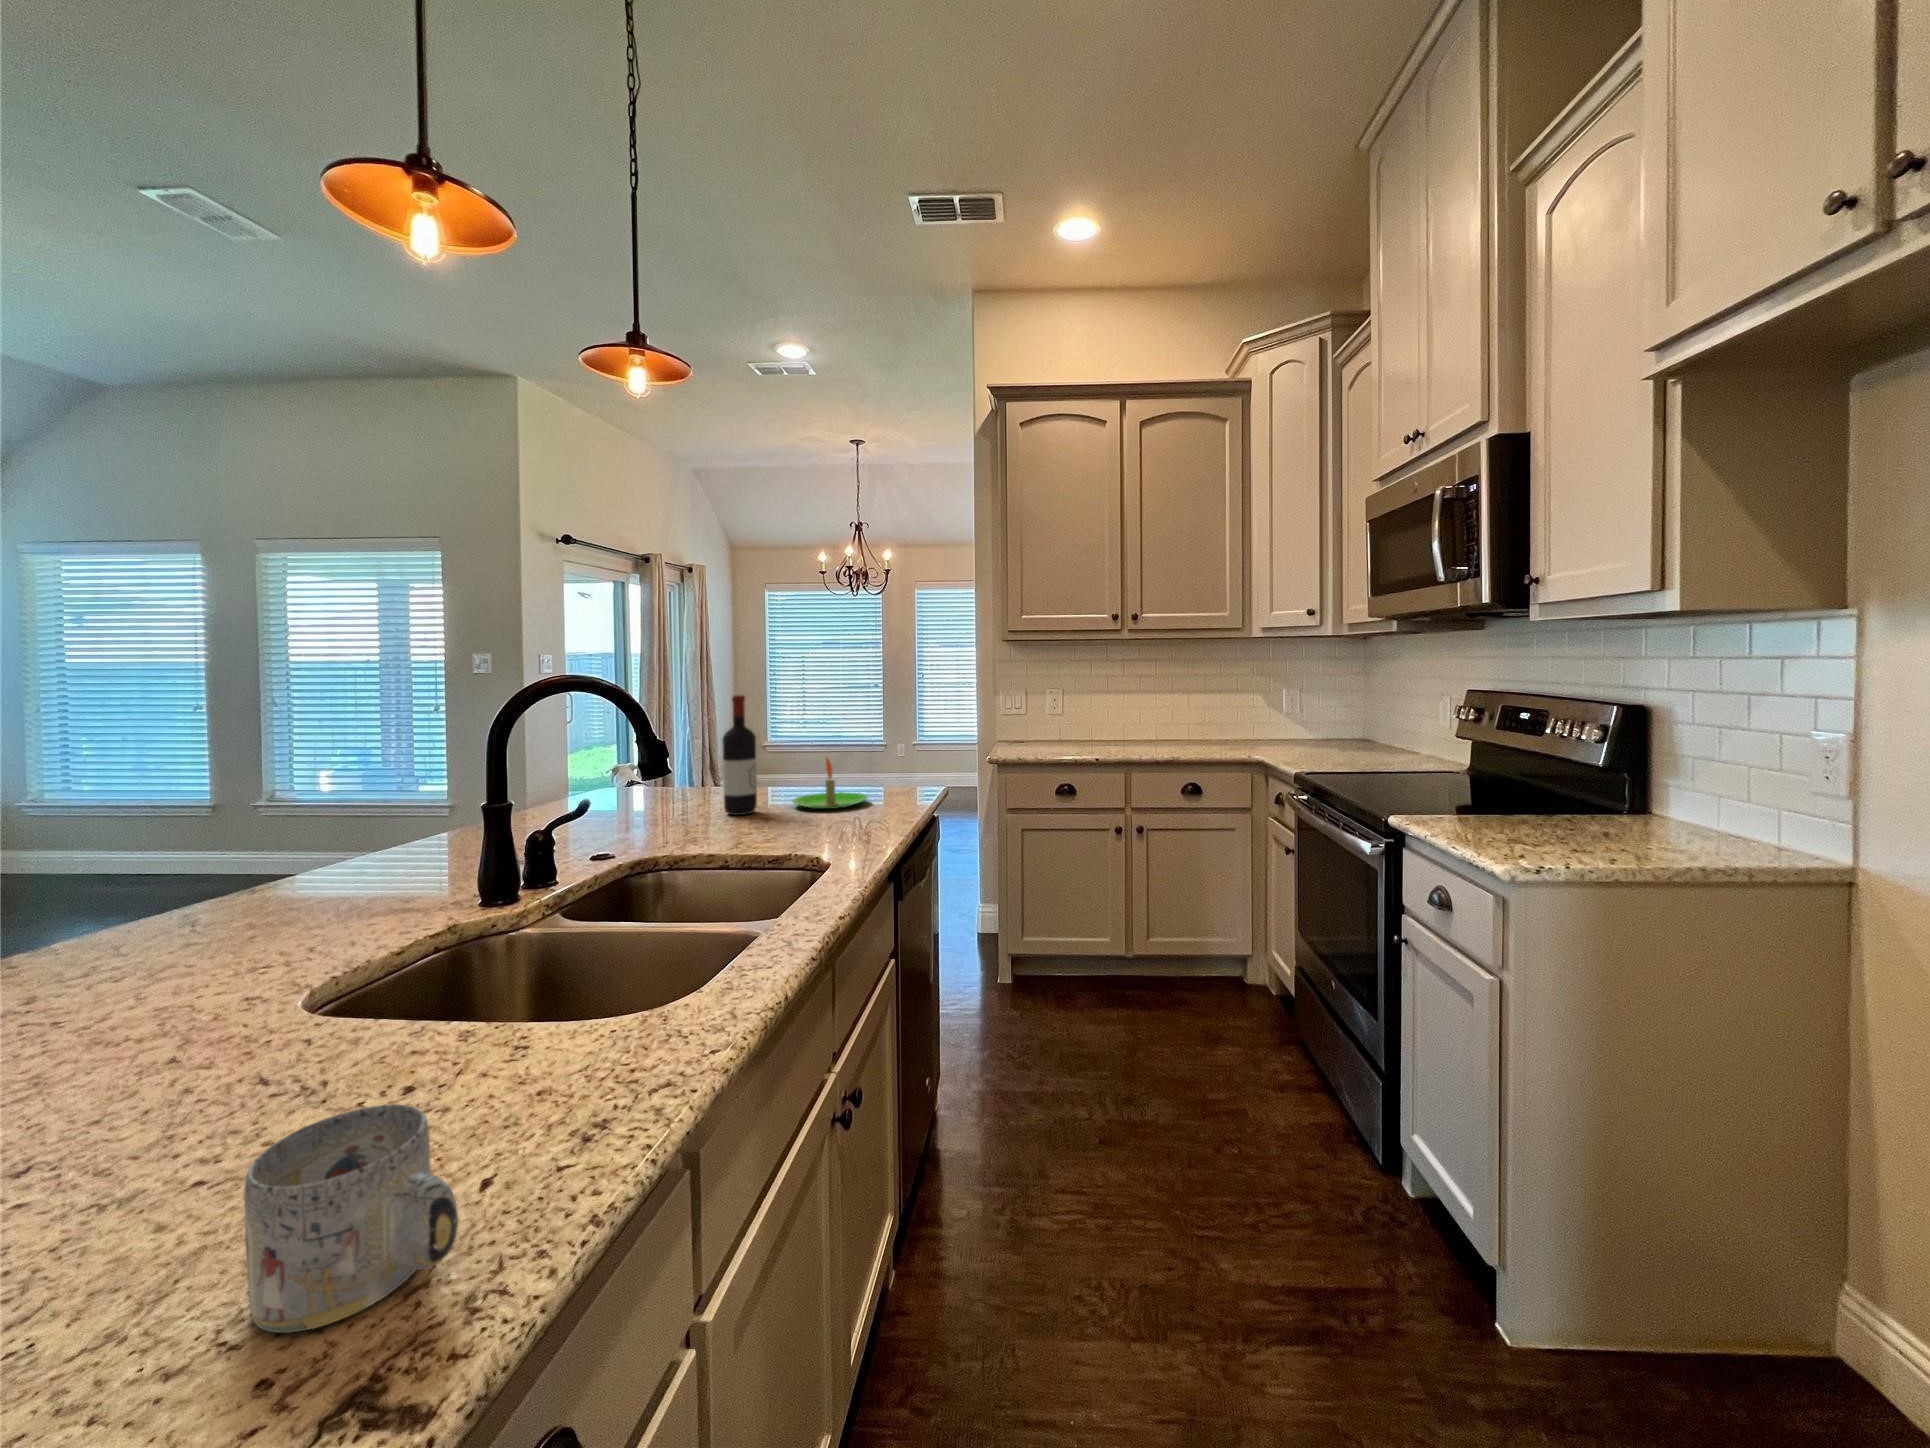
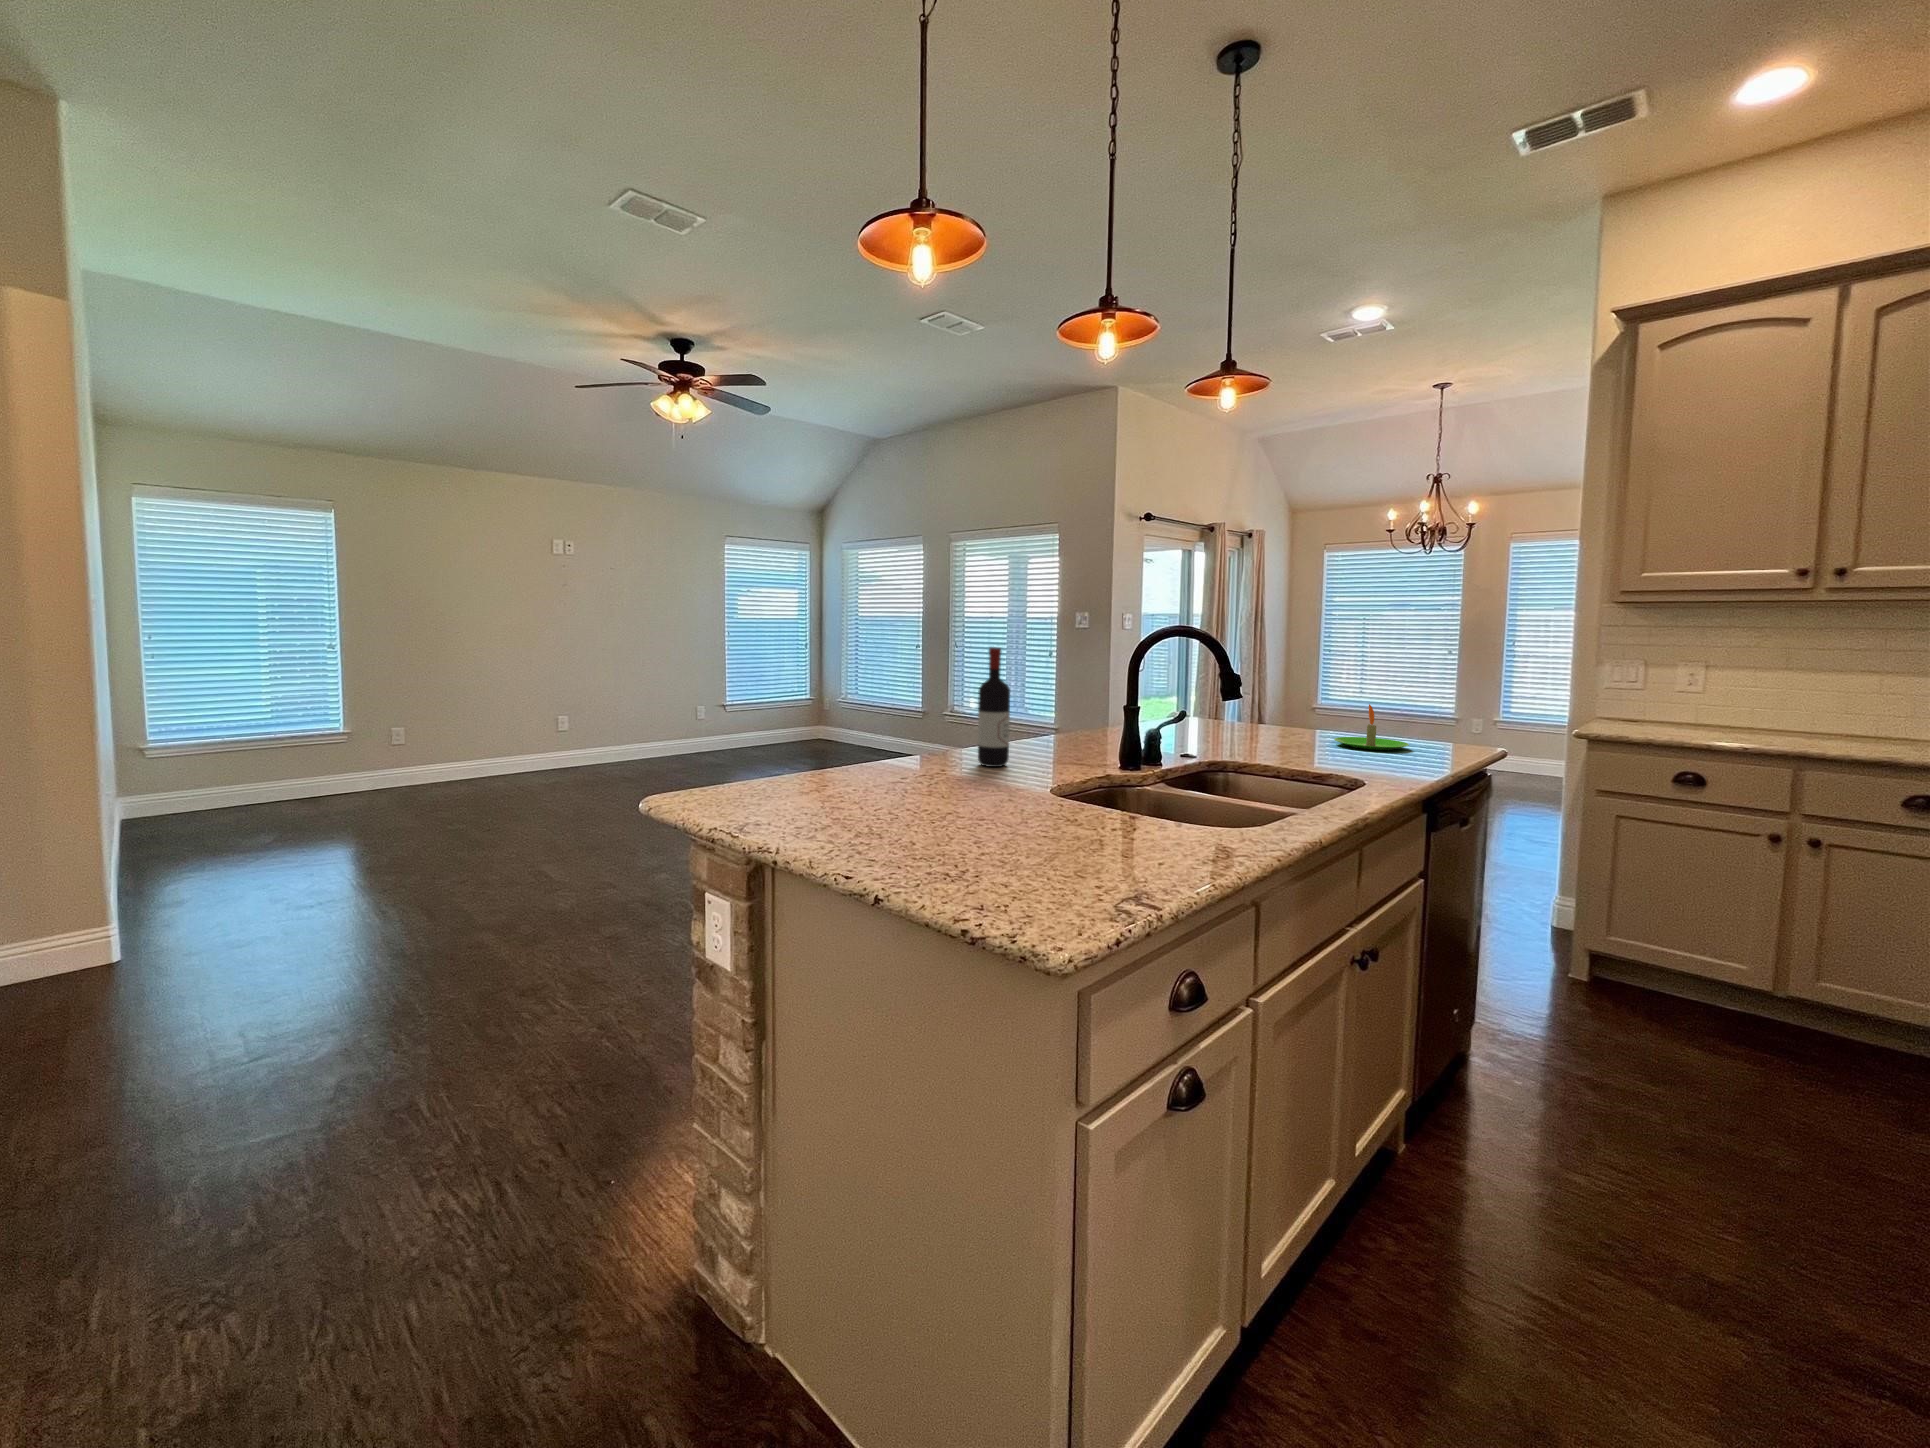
wine bottle: present [722,695,757,815] -> present [978,647,1010,767]
mug: present [244,1104,458,1333] -> none [1100,795,1171,862]

